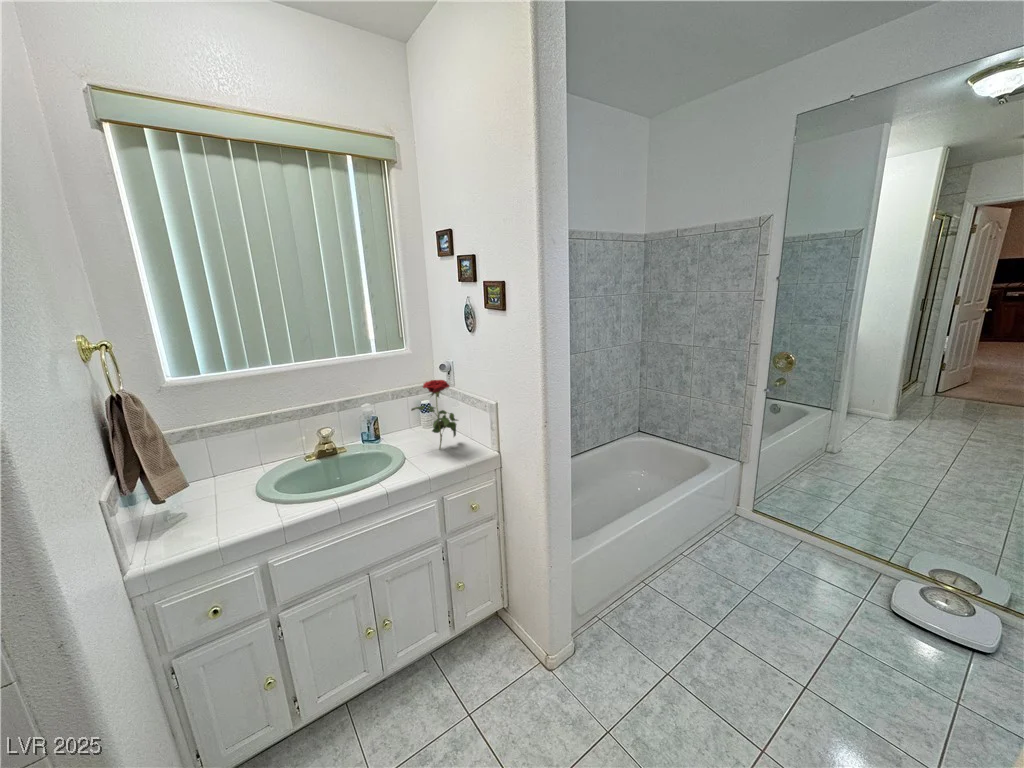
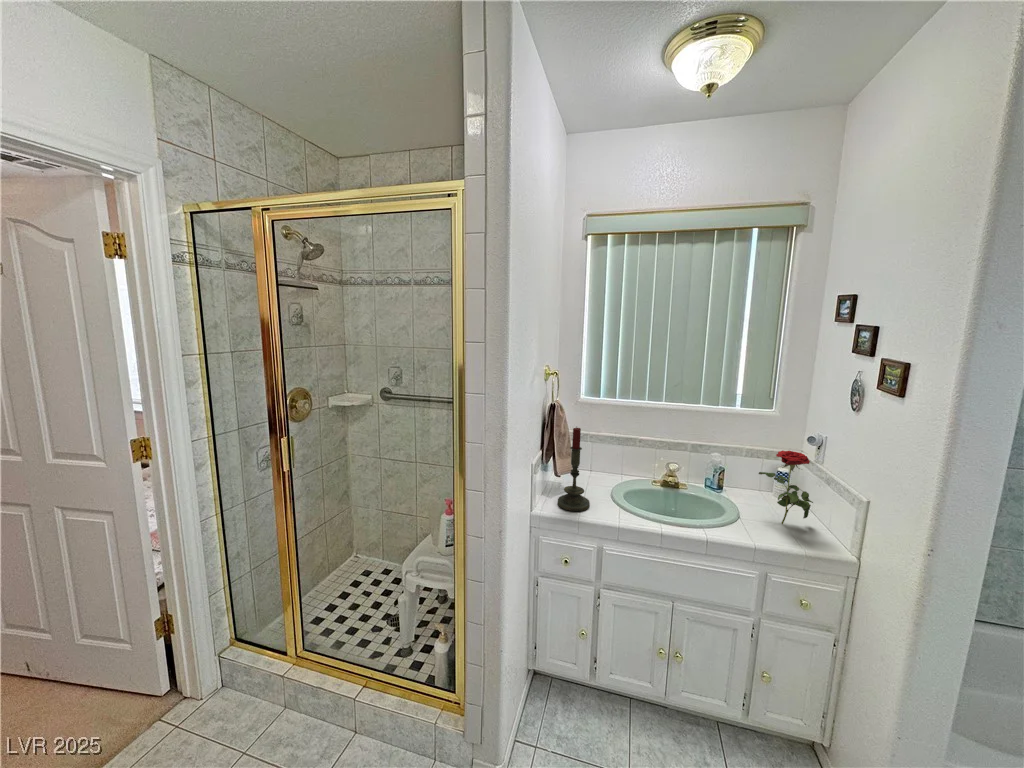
candle: none [168,417,230,544] -> present [558,427,590,511]

